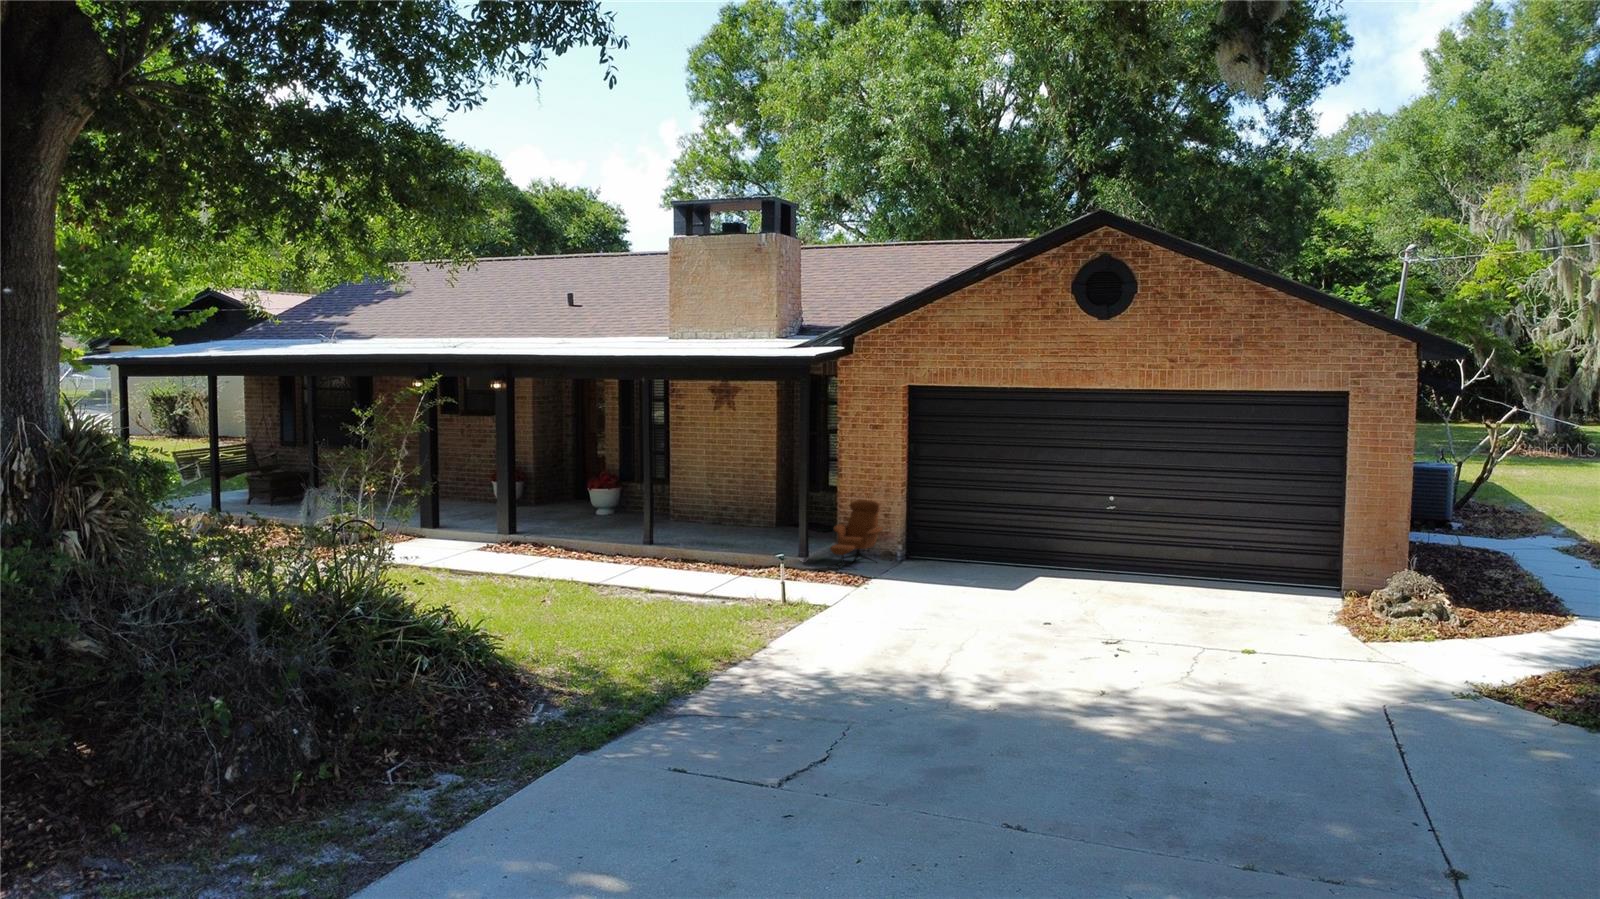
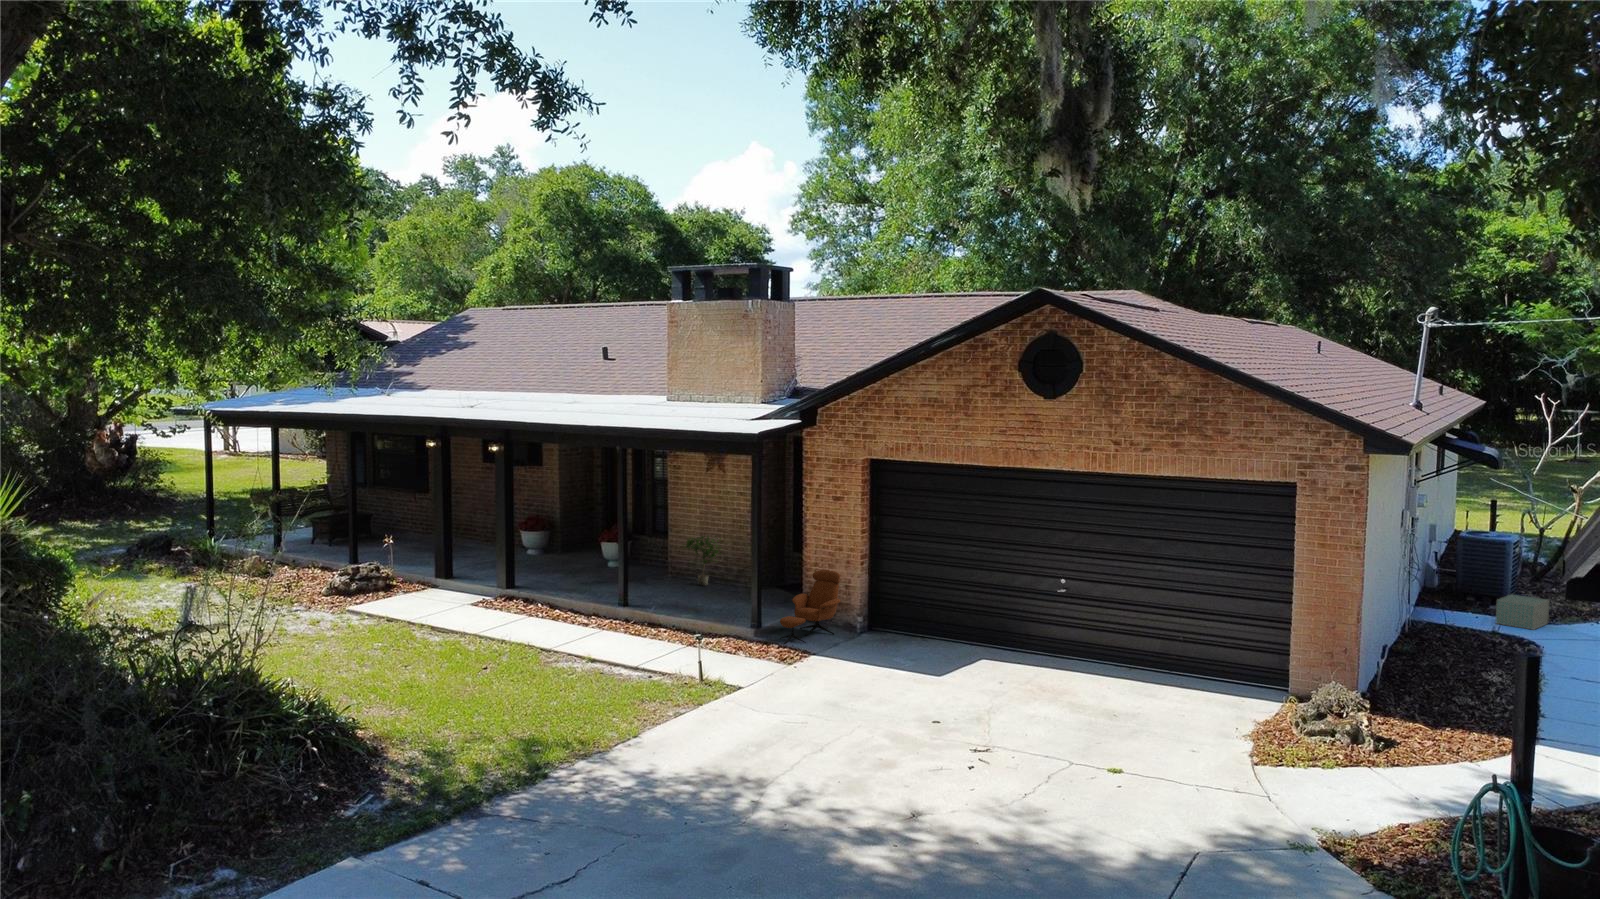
potted plant: none [679,478,723,530] -> present [686,536,721,586]
storage box: none [1447,512,1490,540] -> present [1496,595,1550,630]

